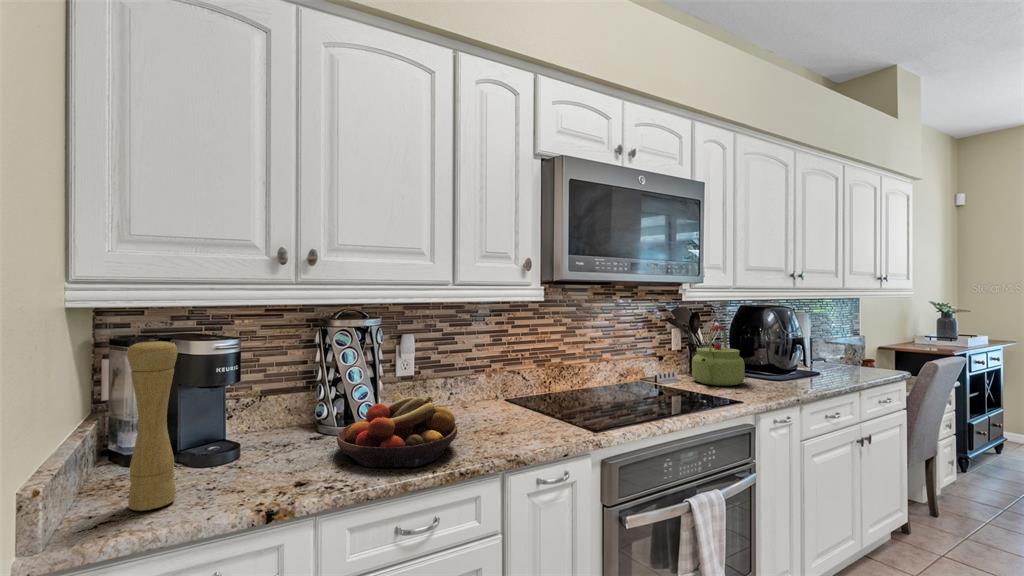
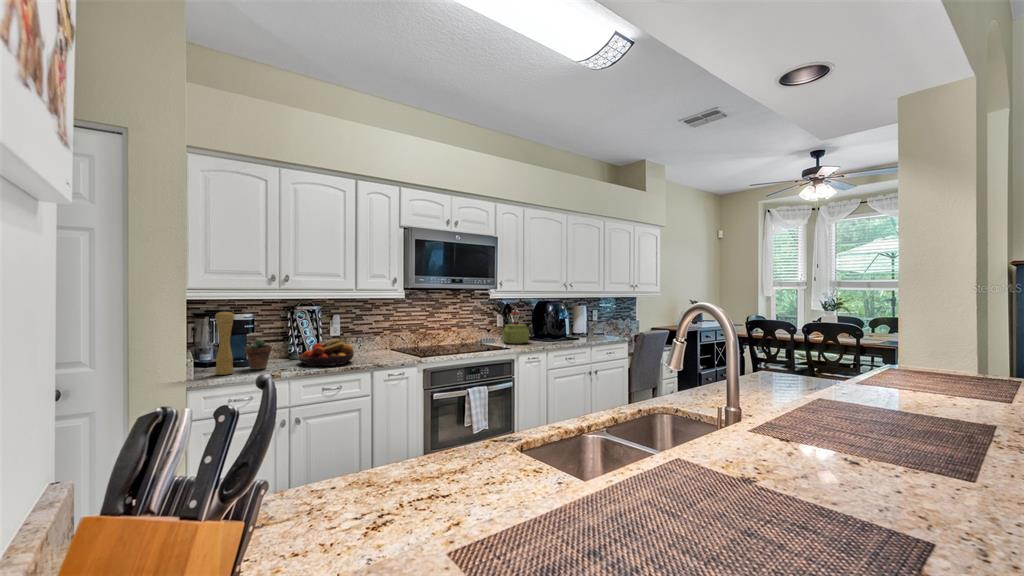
succulent plant: none [211,380,276,481] -> present [245,331,272,369]

